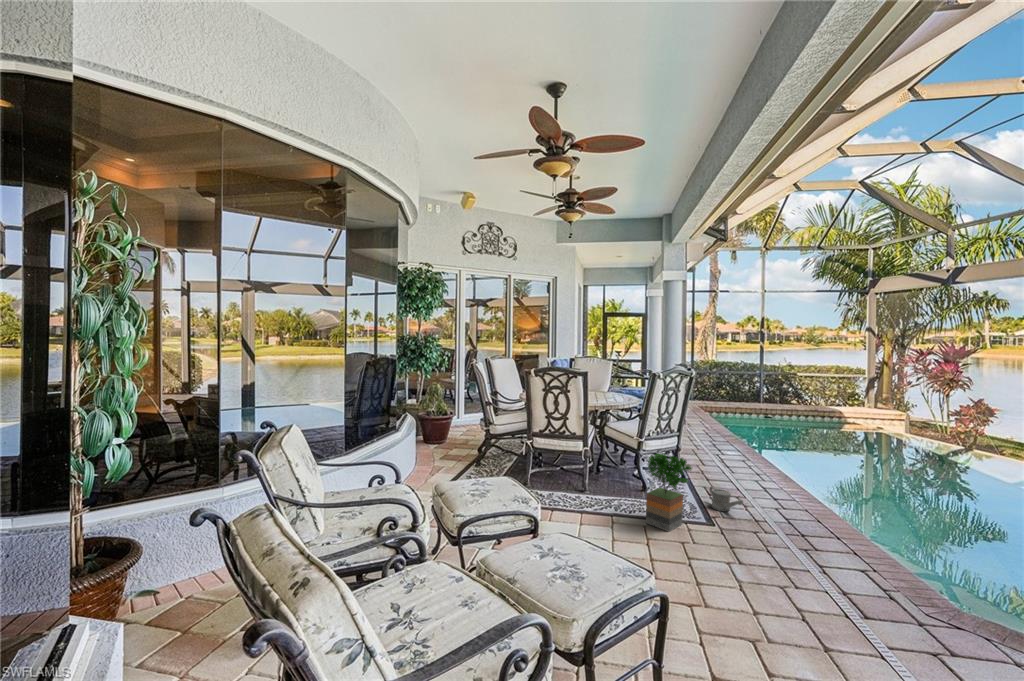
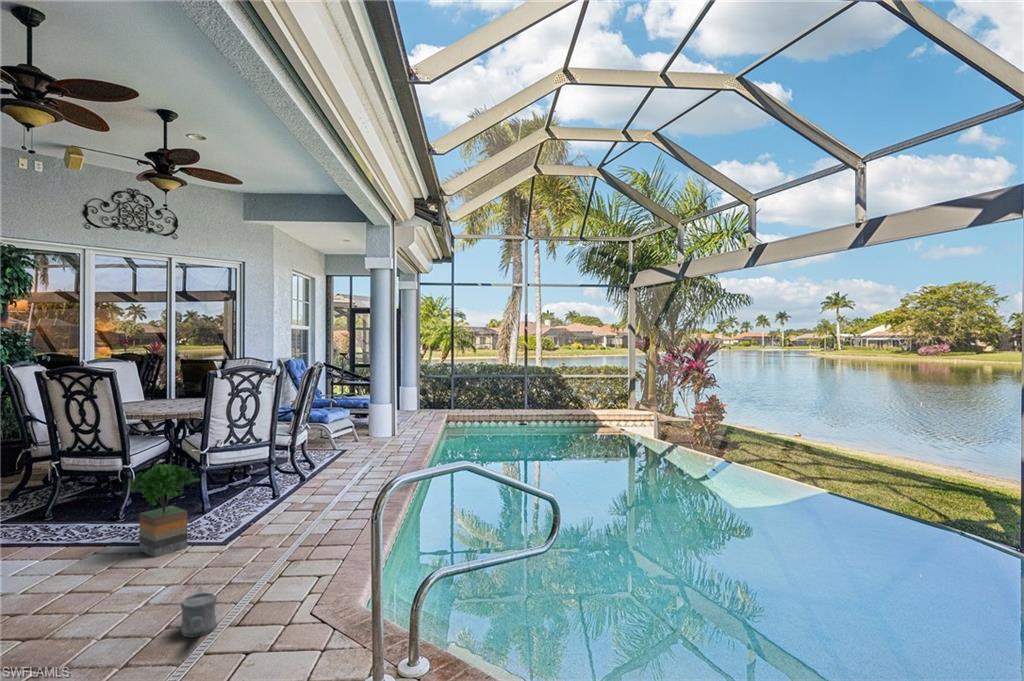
watering can: present [710,486,743,512] -> present [181,588,217,637]

